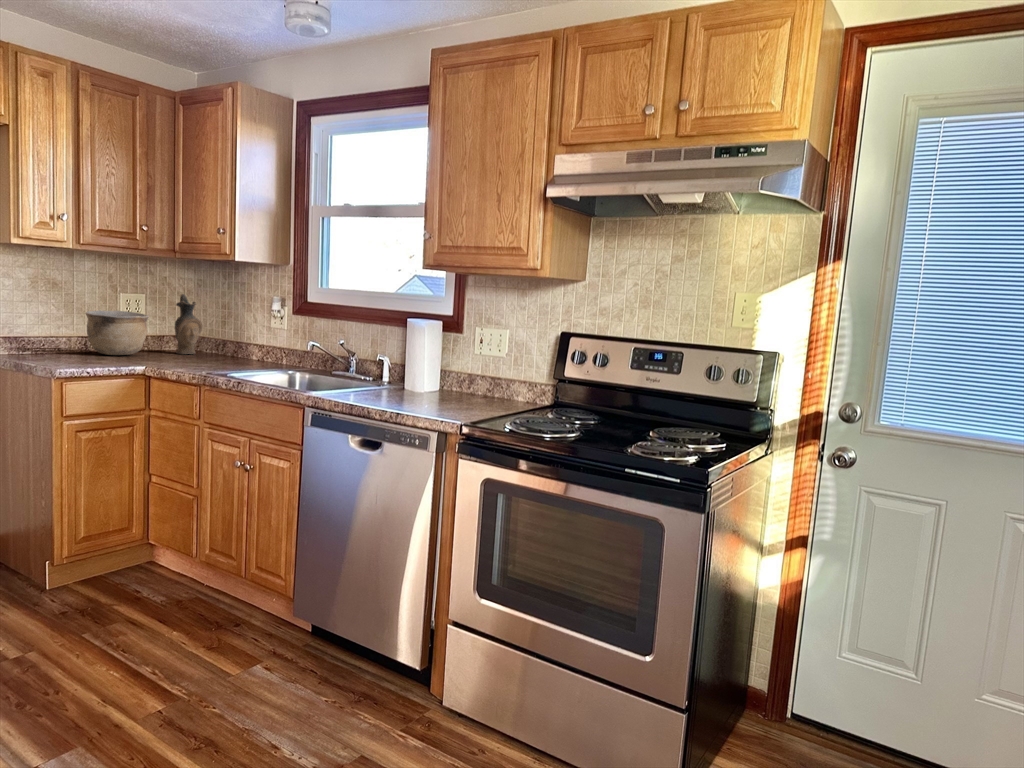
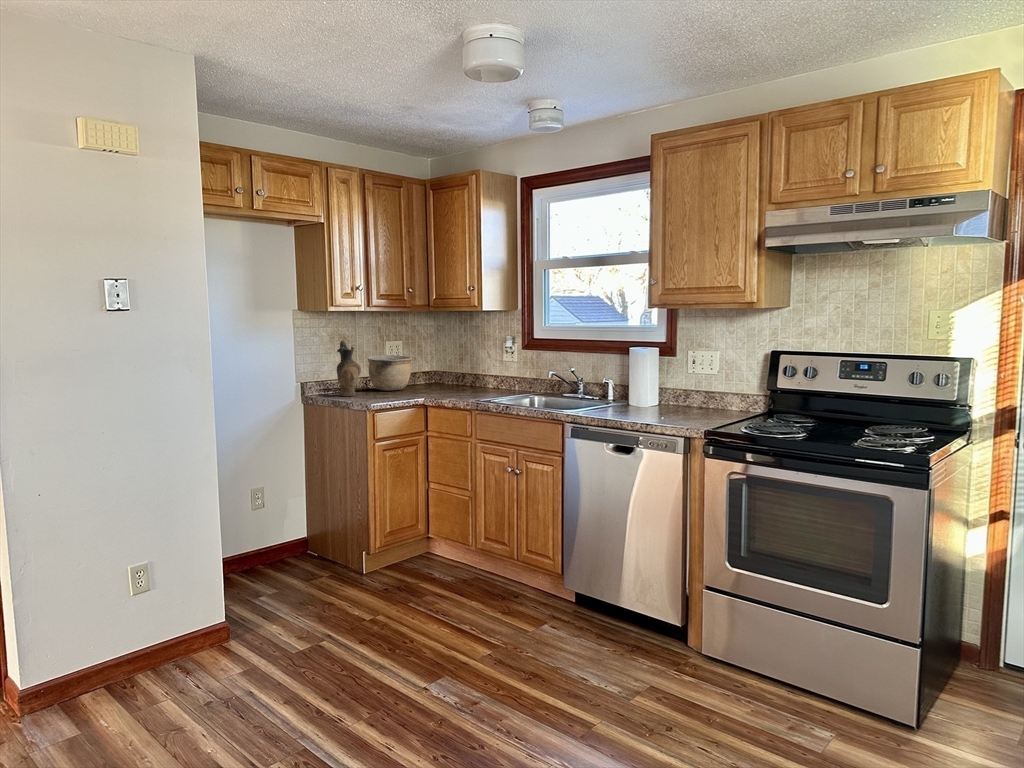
ceramic pitcher: present [175,294,202,354] -> present [337,341,361,396]

